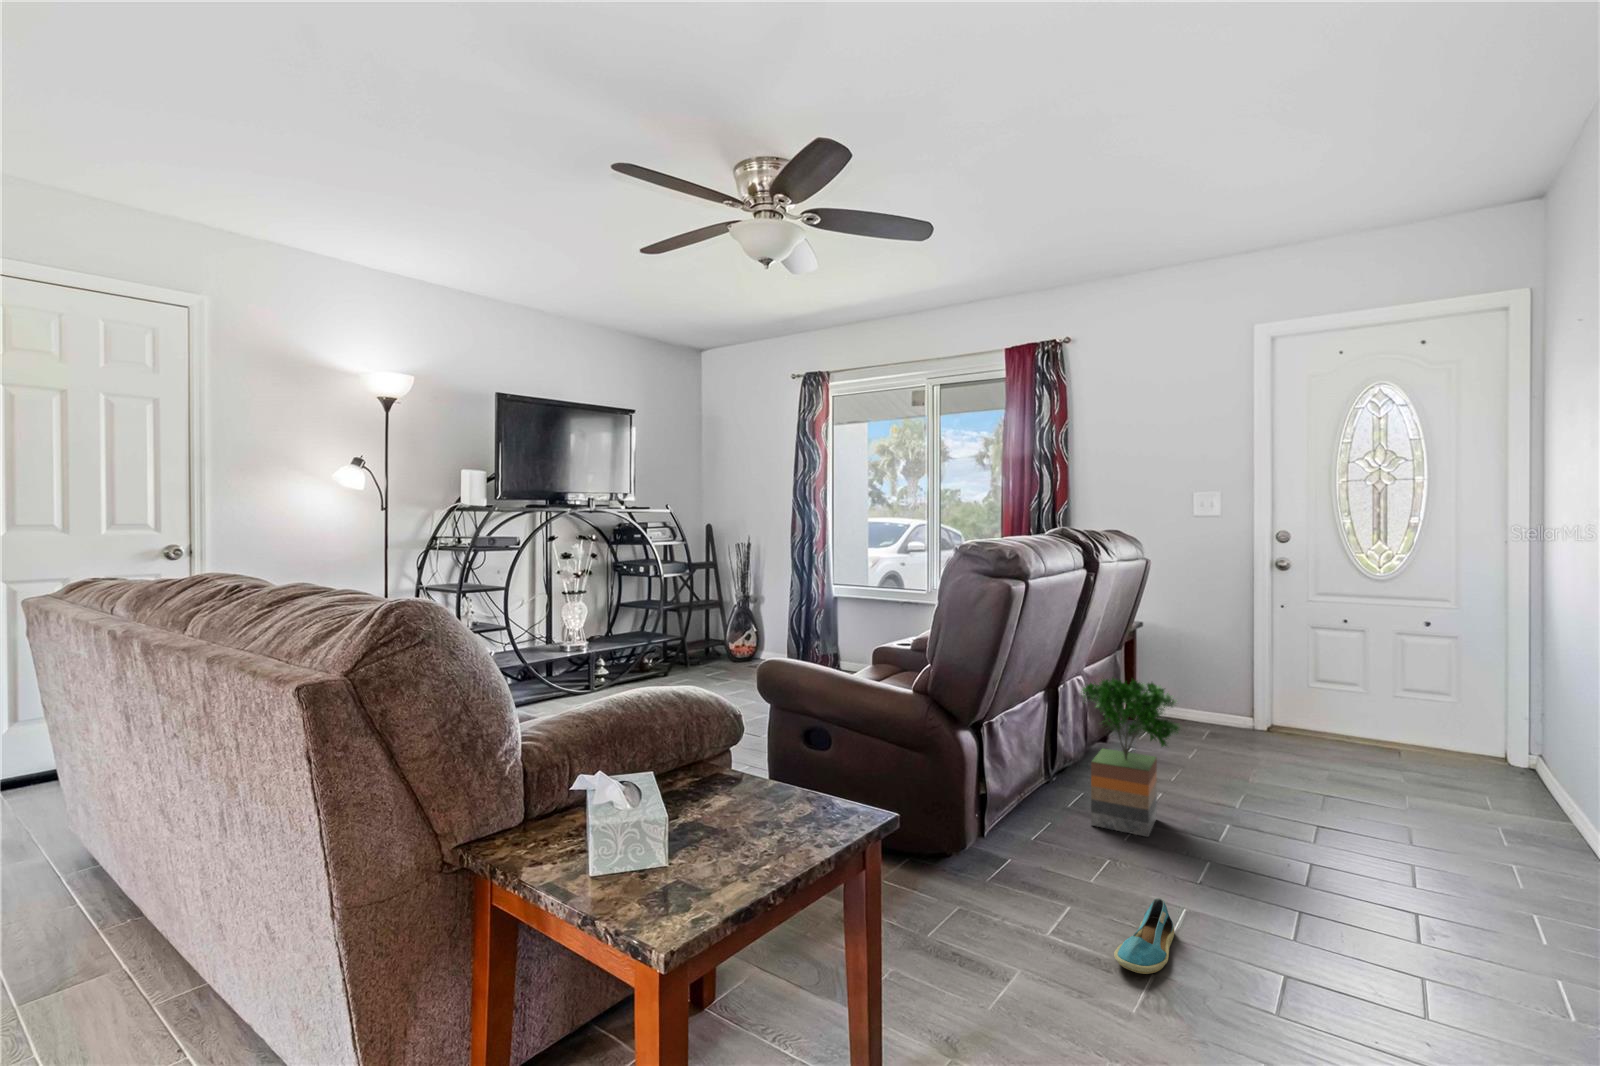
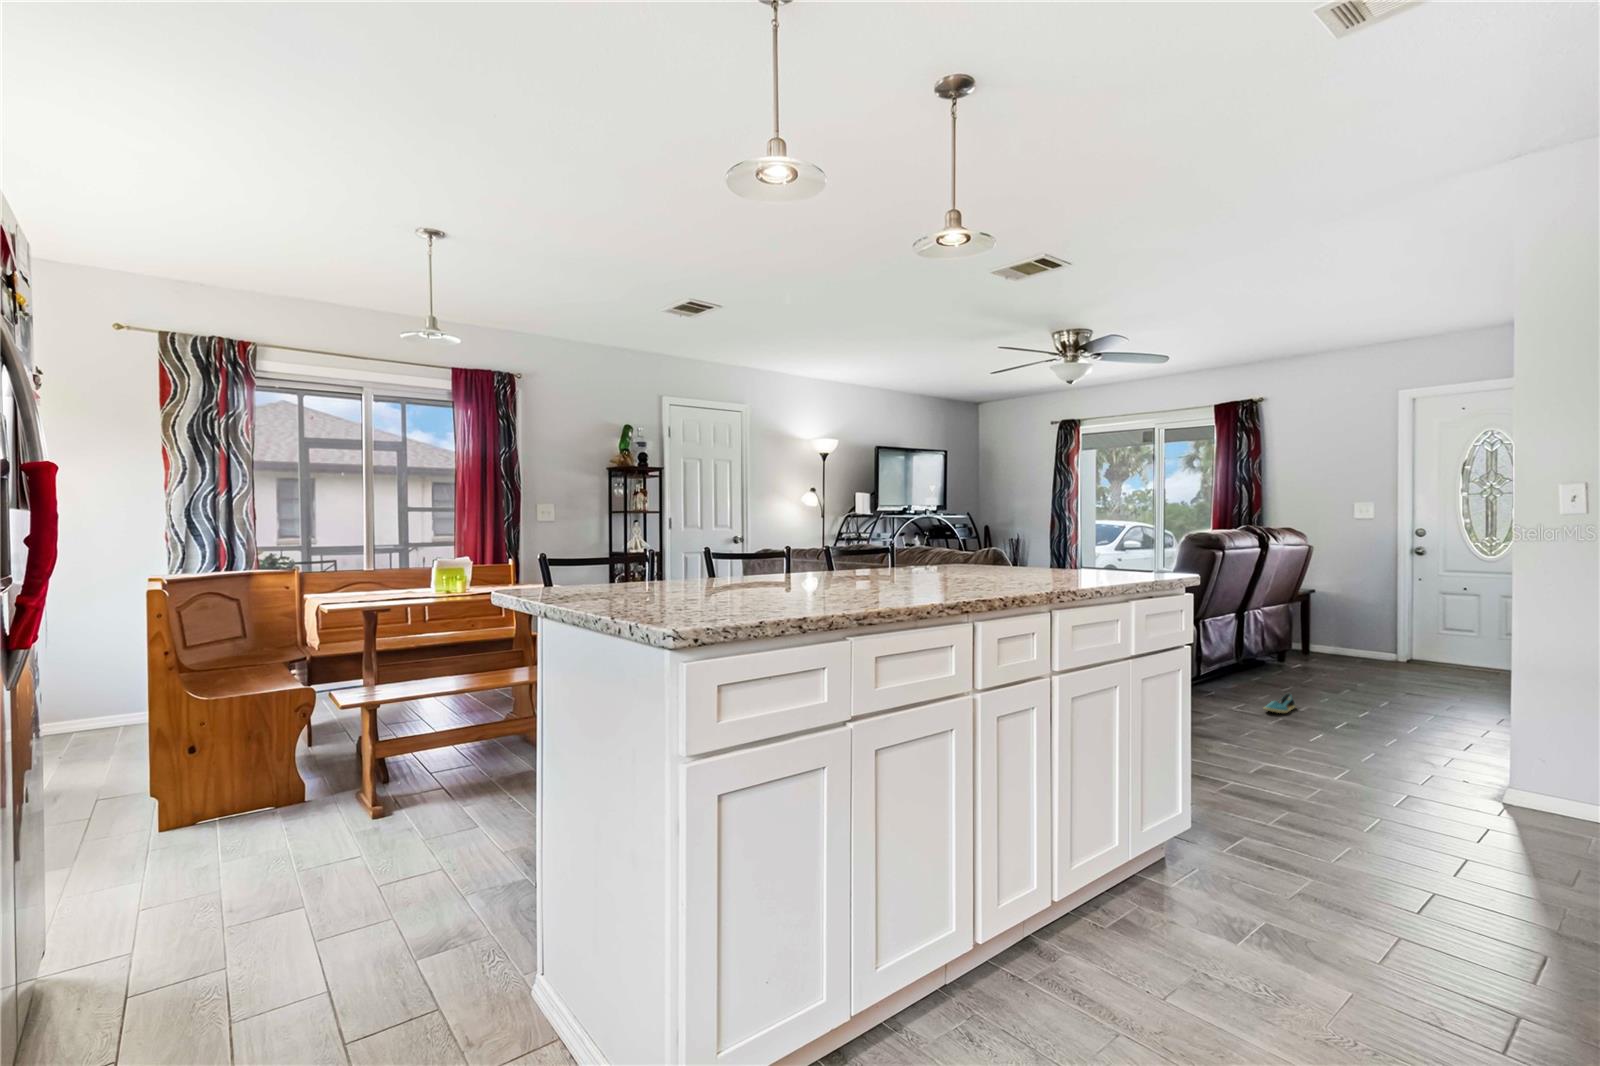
potted tree: present [1081,678,1180,837] -> none [1256,606,1316,687]

